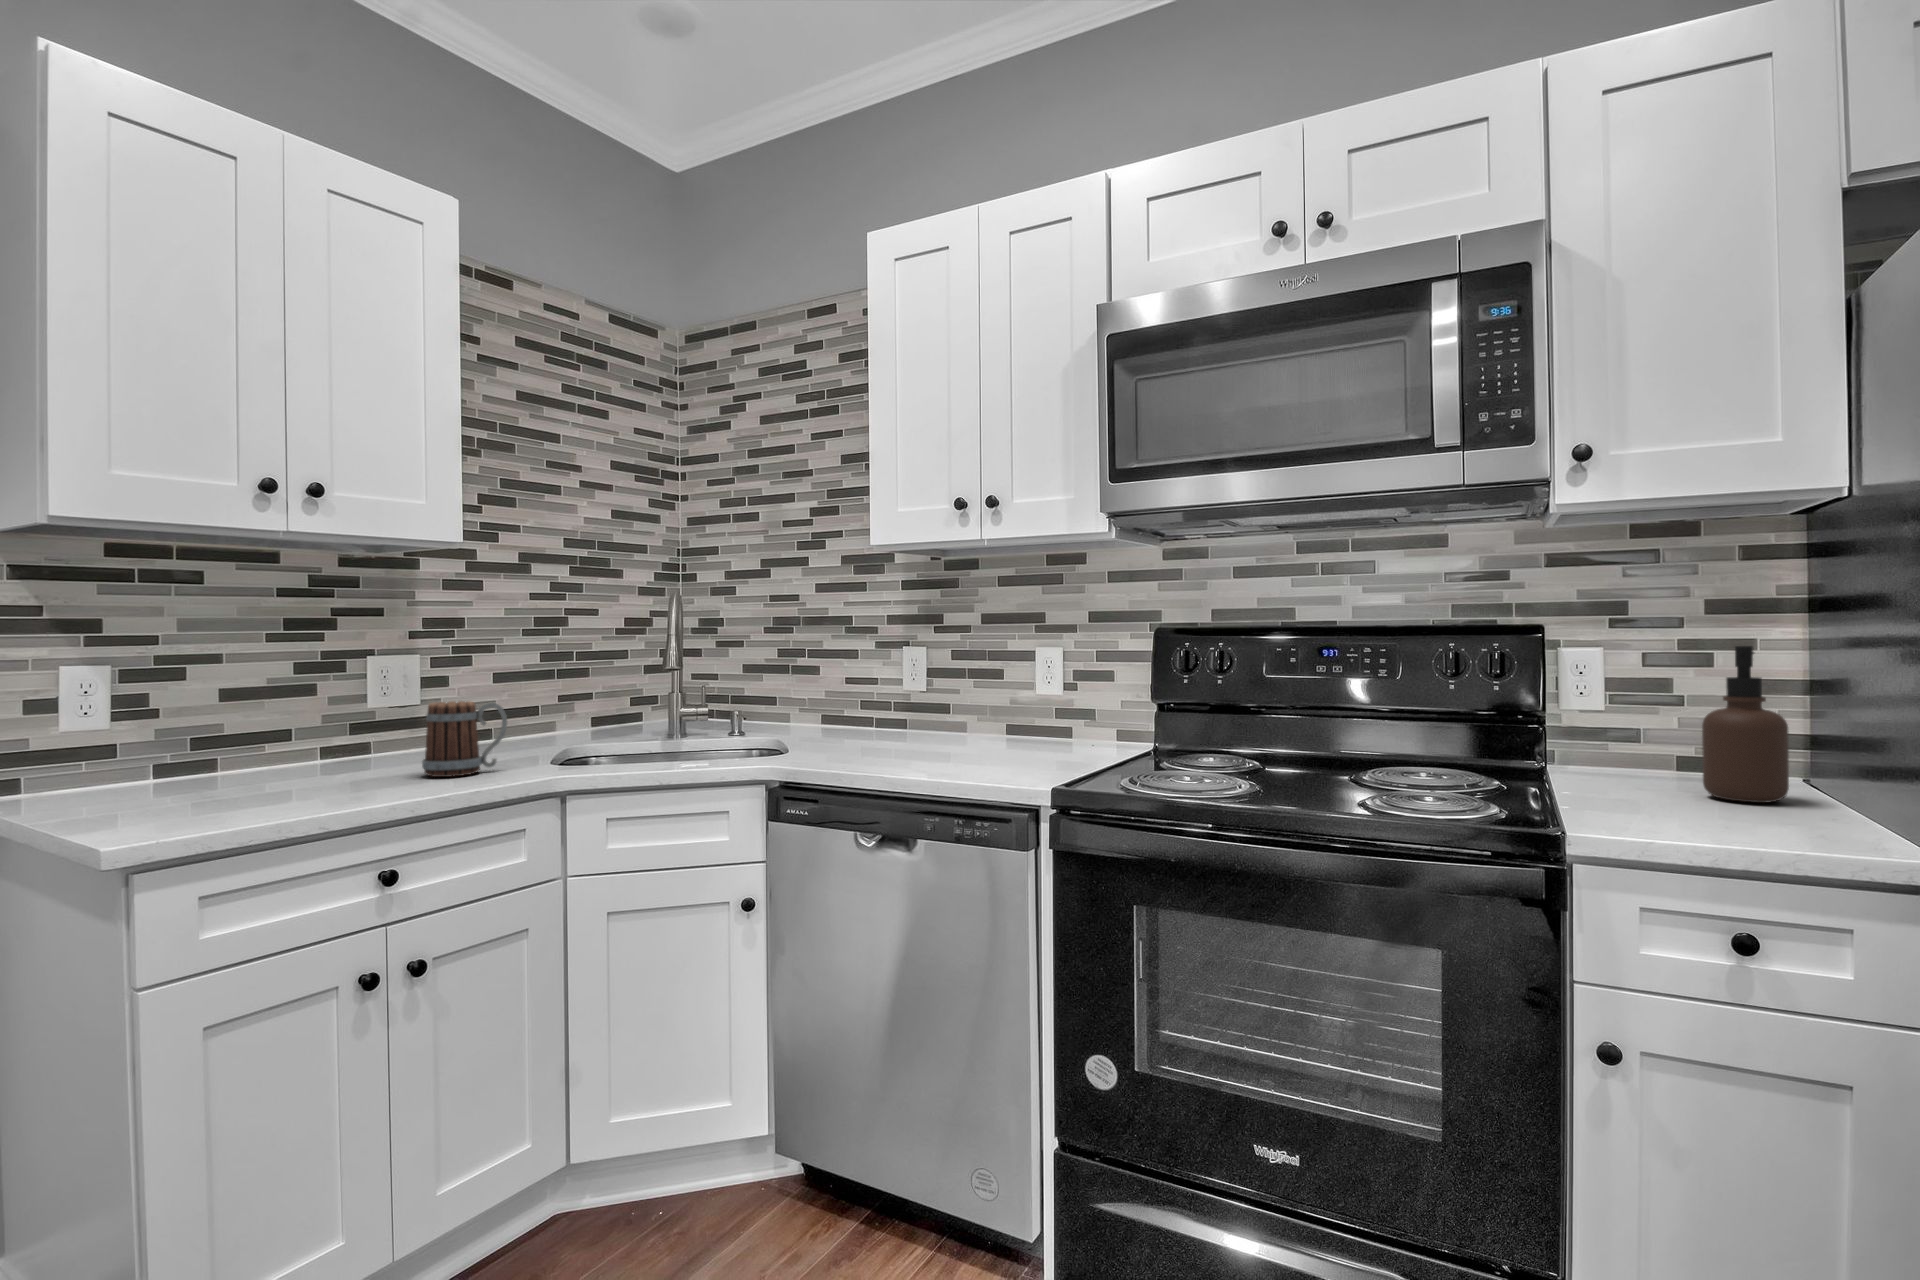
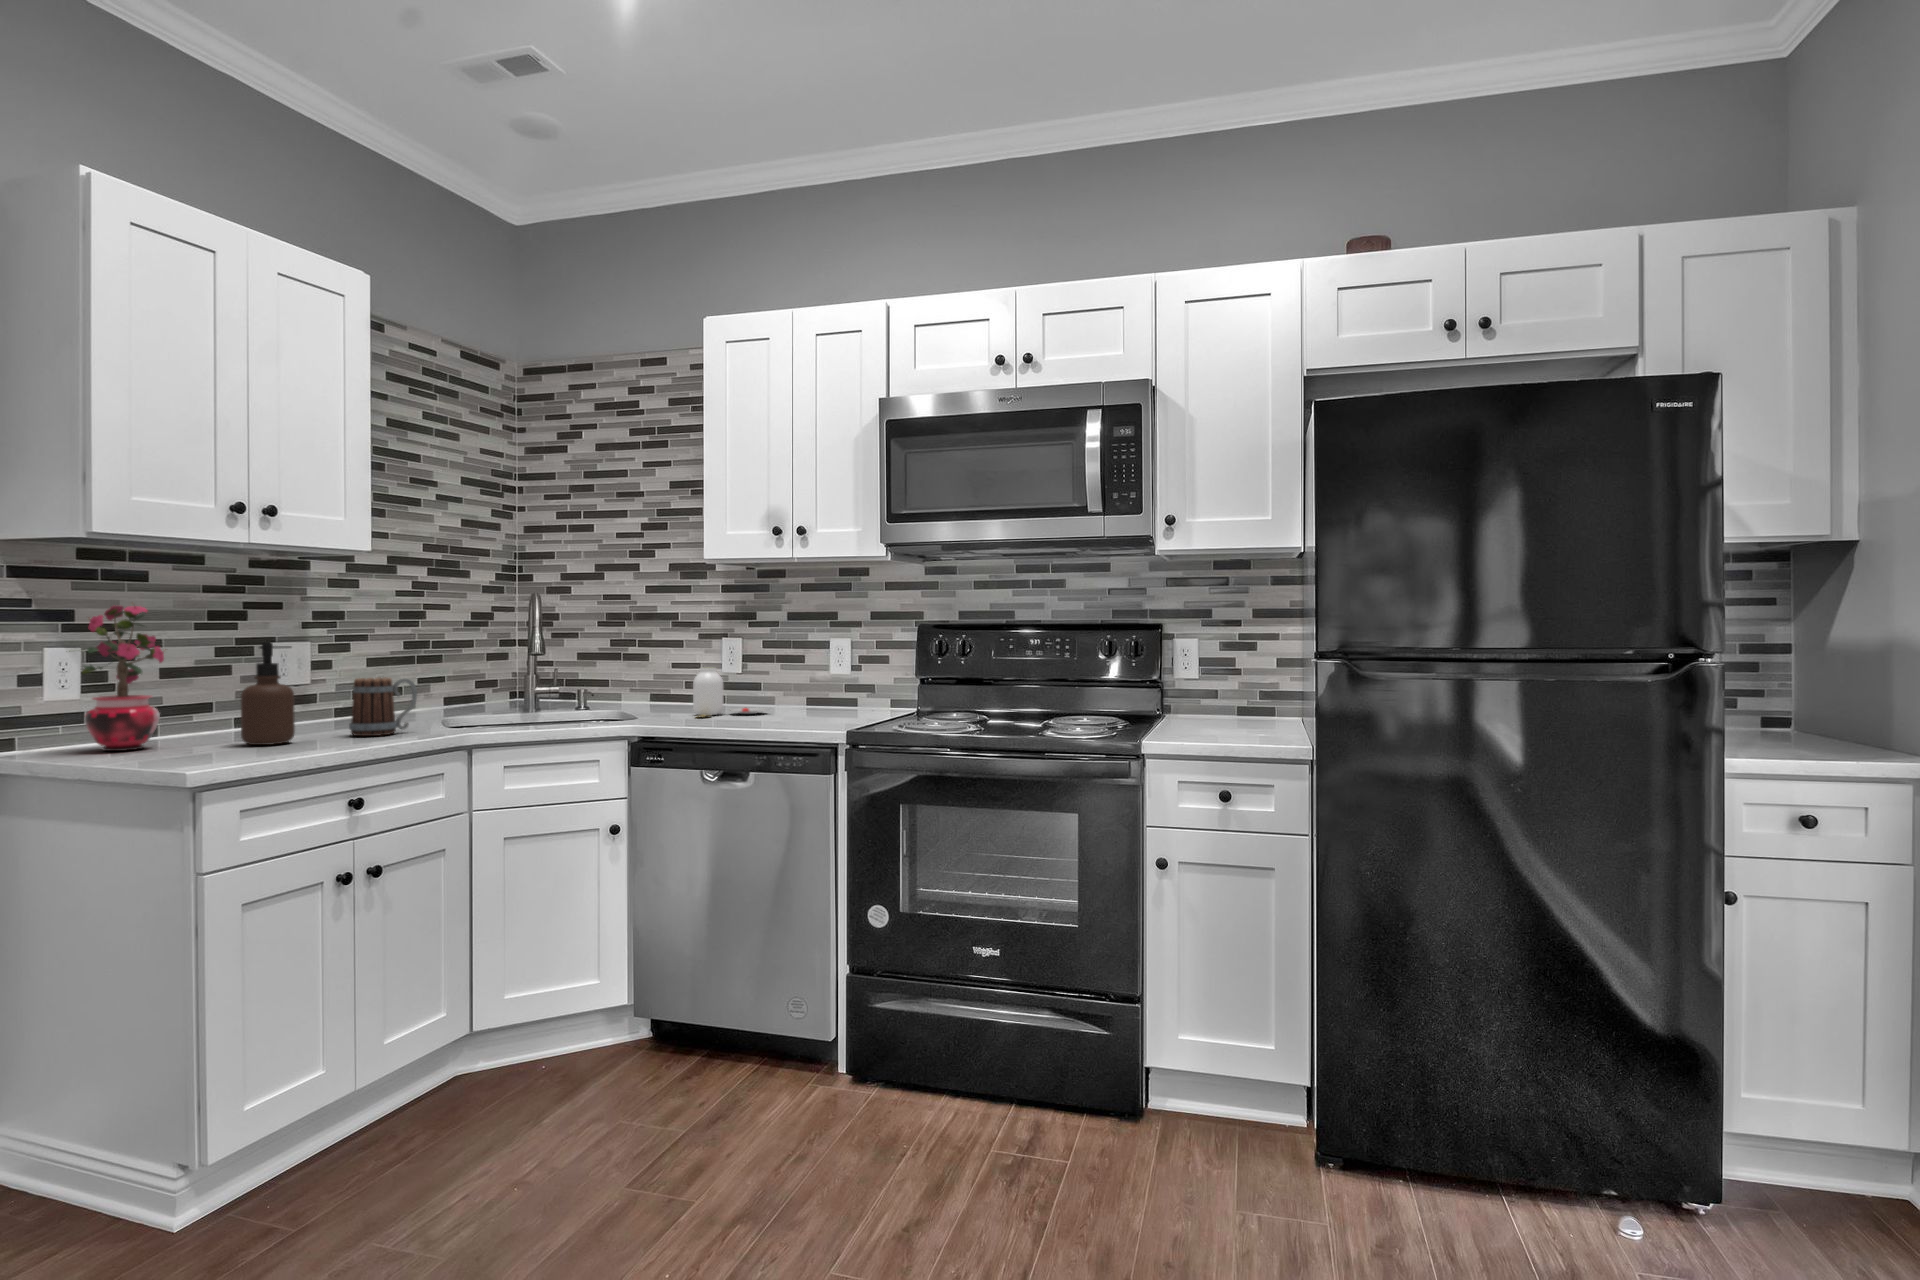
potted plant: none [72,607,199,795] -> present [82,606,164,751]
soap dispenser: present [1702,646,1789,803] -> present [241,642,295,745]
jar: none [856,687,957,753] -> present [693,668,766,717]

